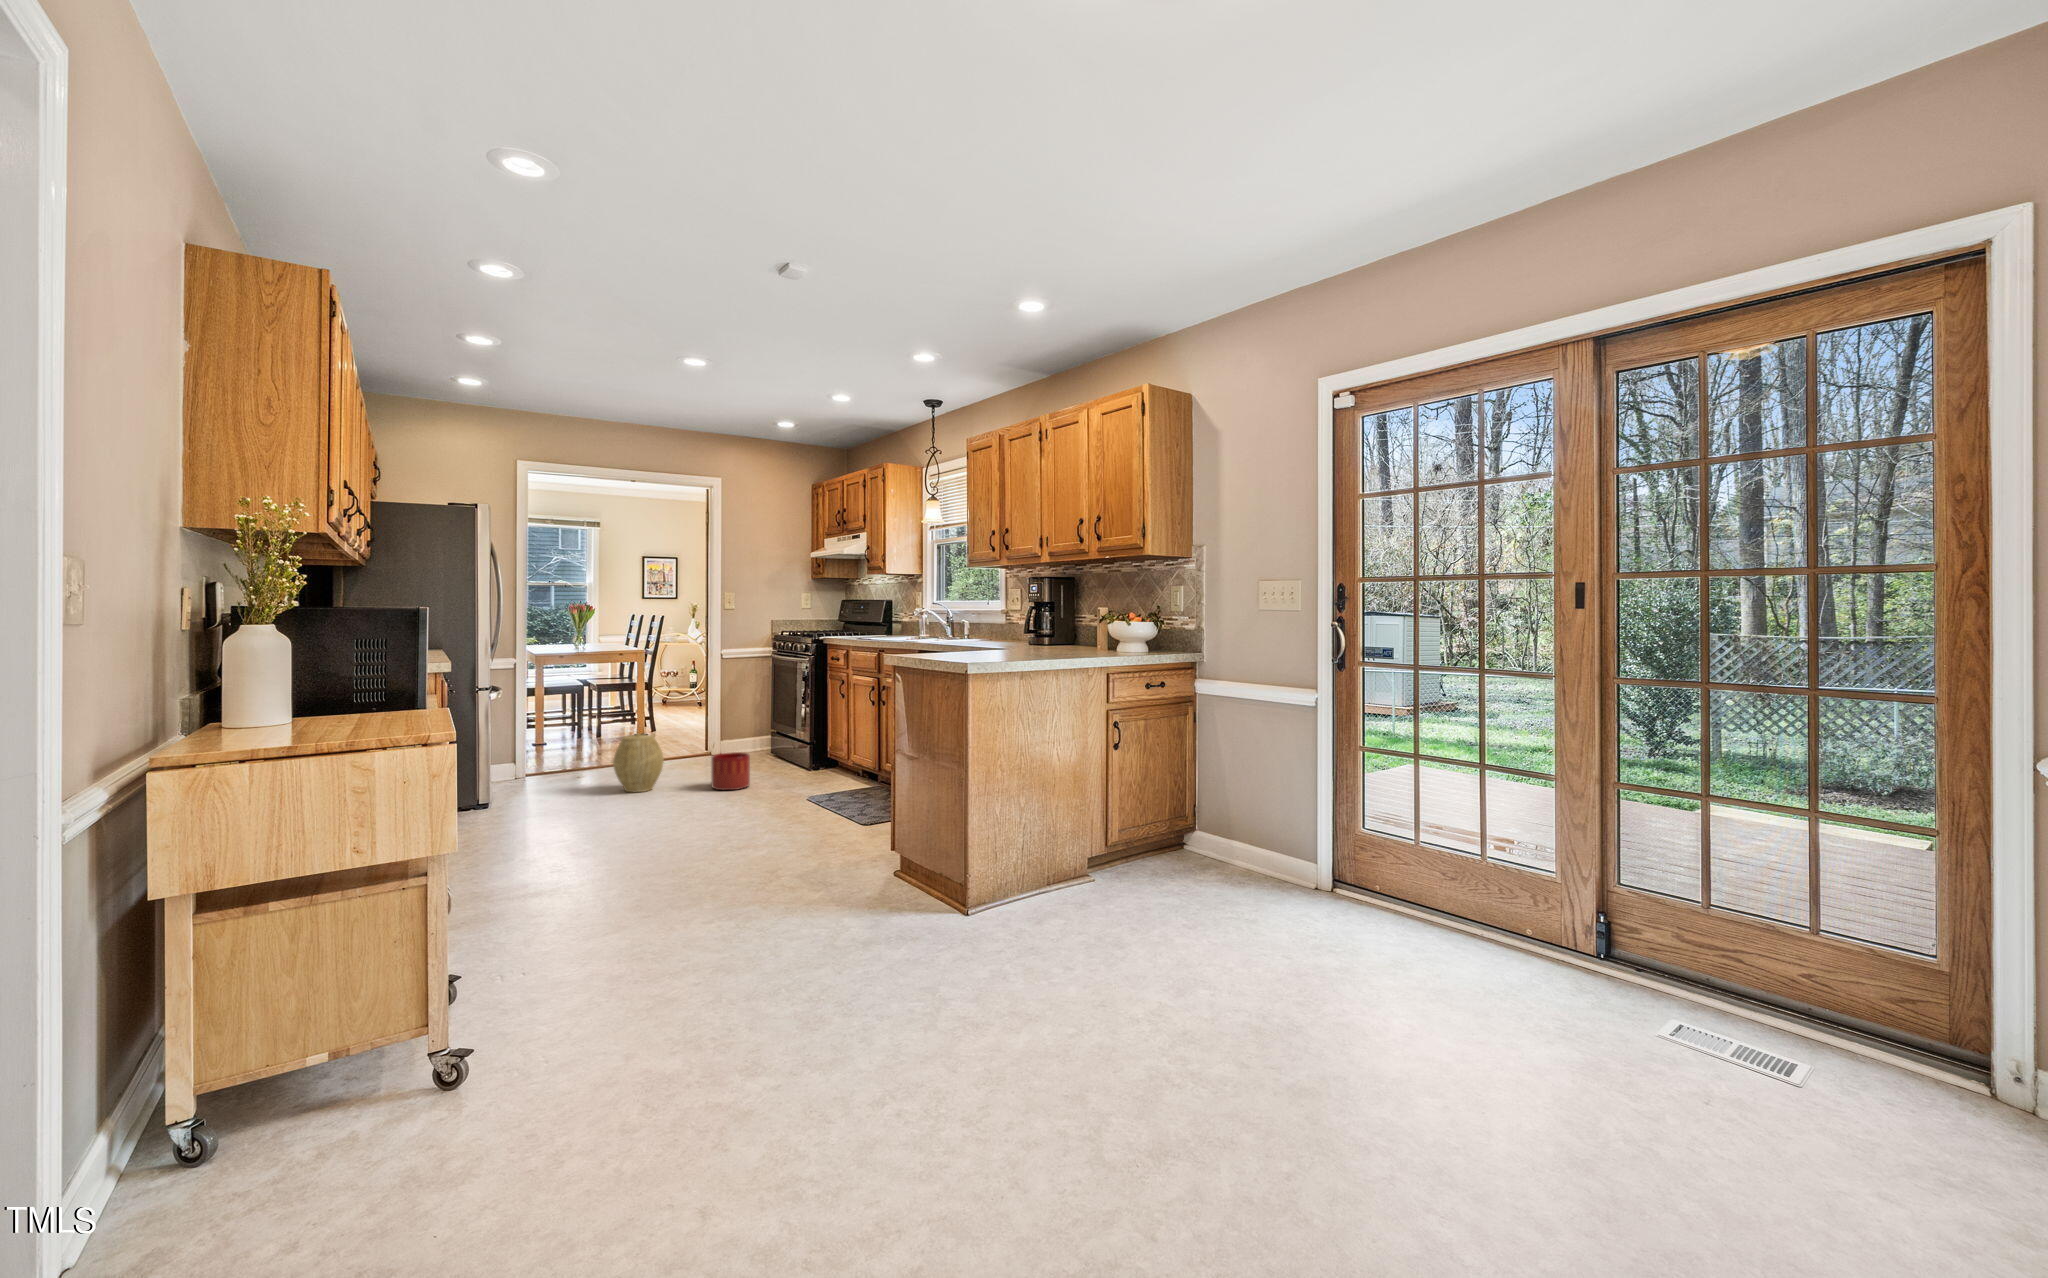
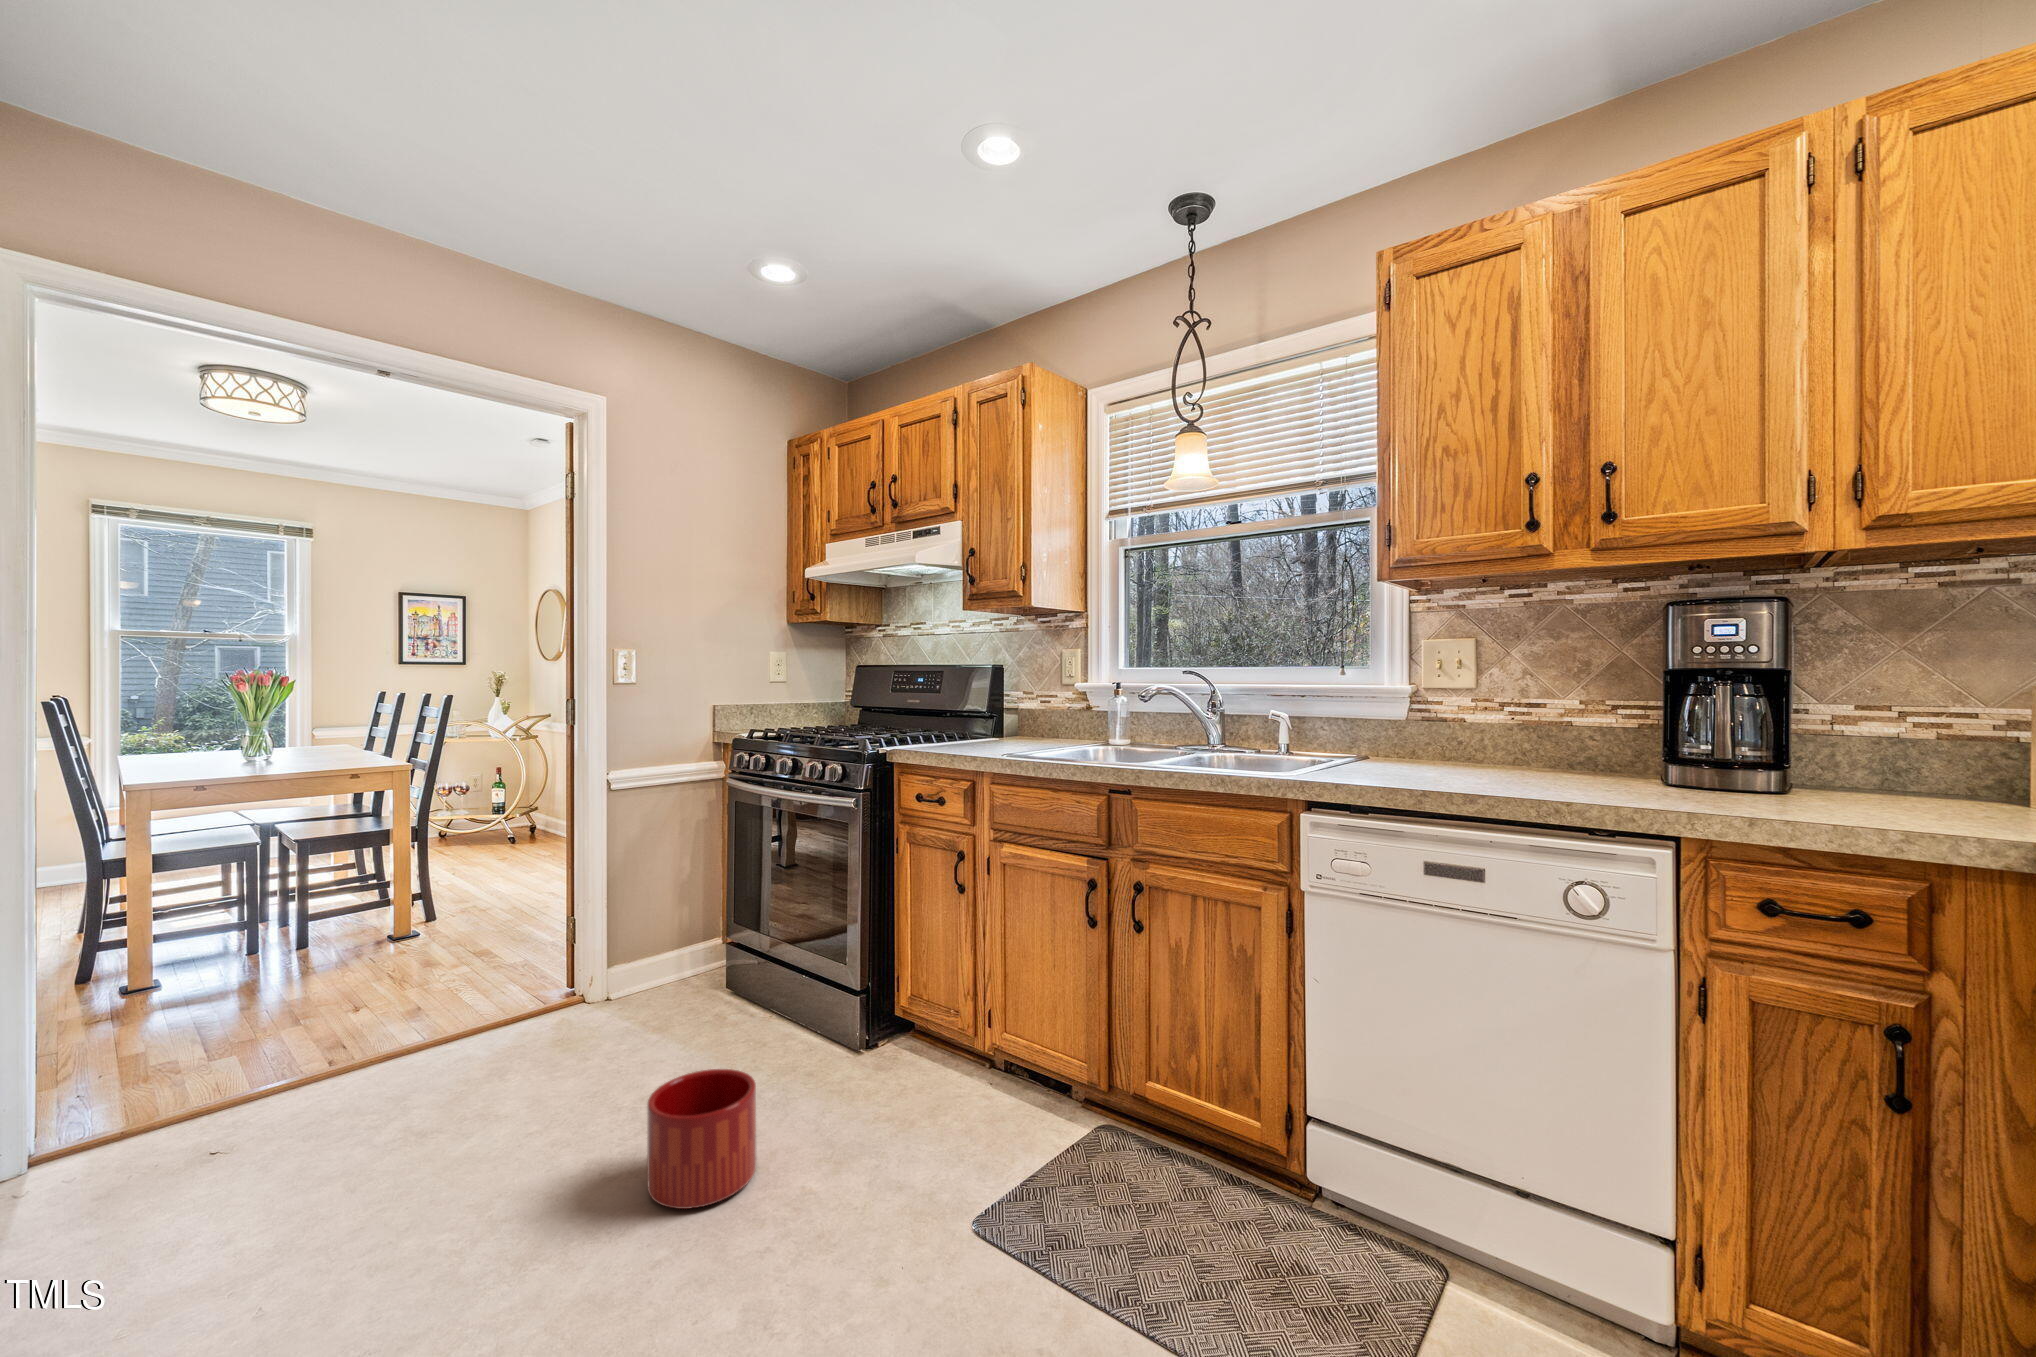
woven basket: present [613,734,664,792] -> none [321,1061,496,1272]

